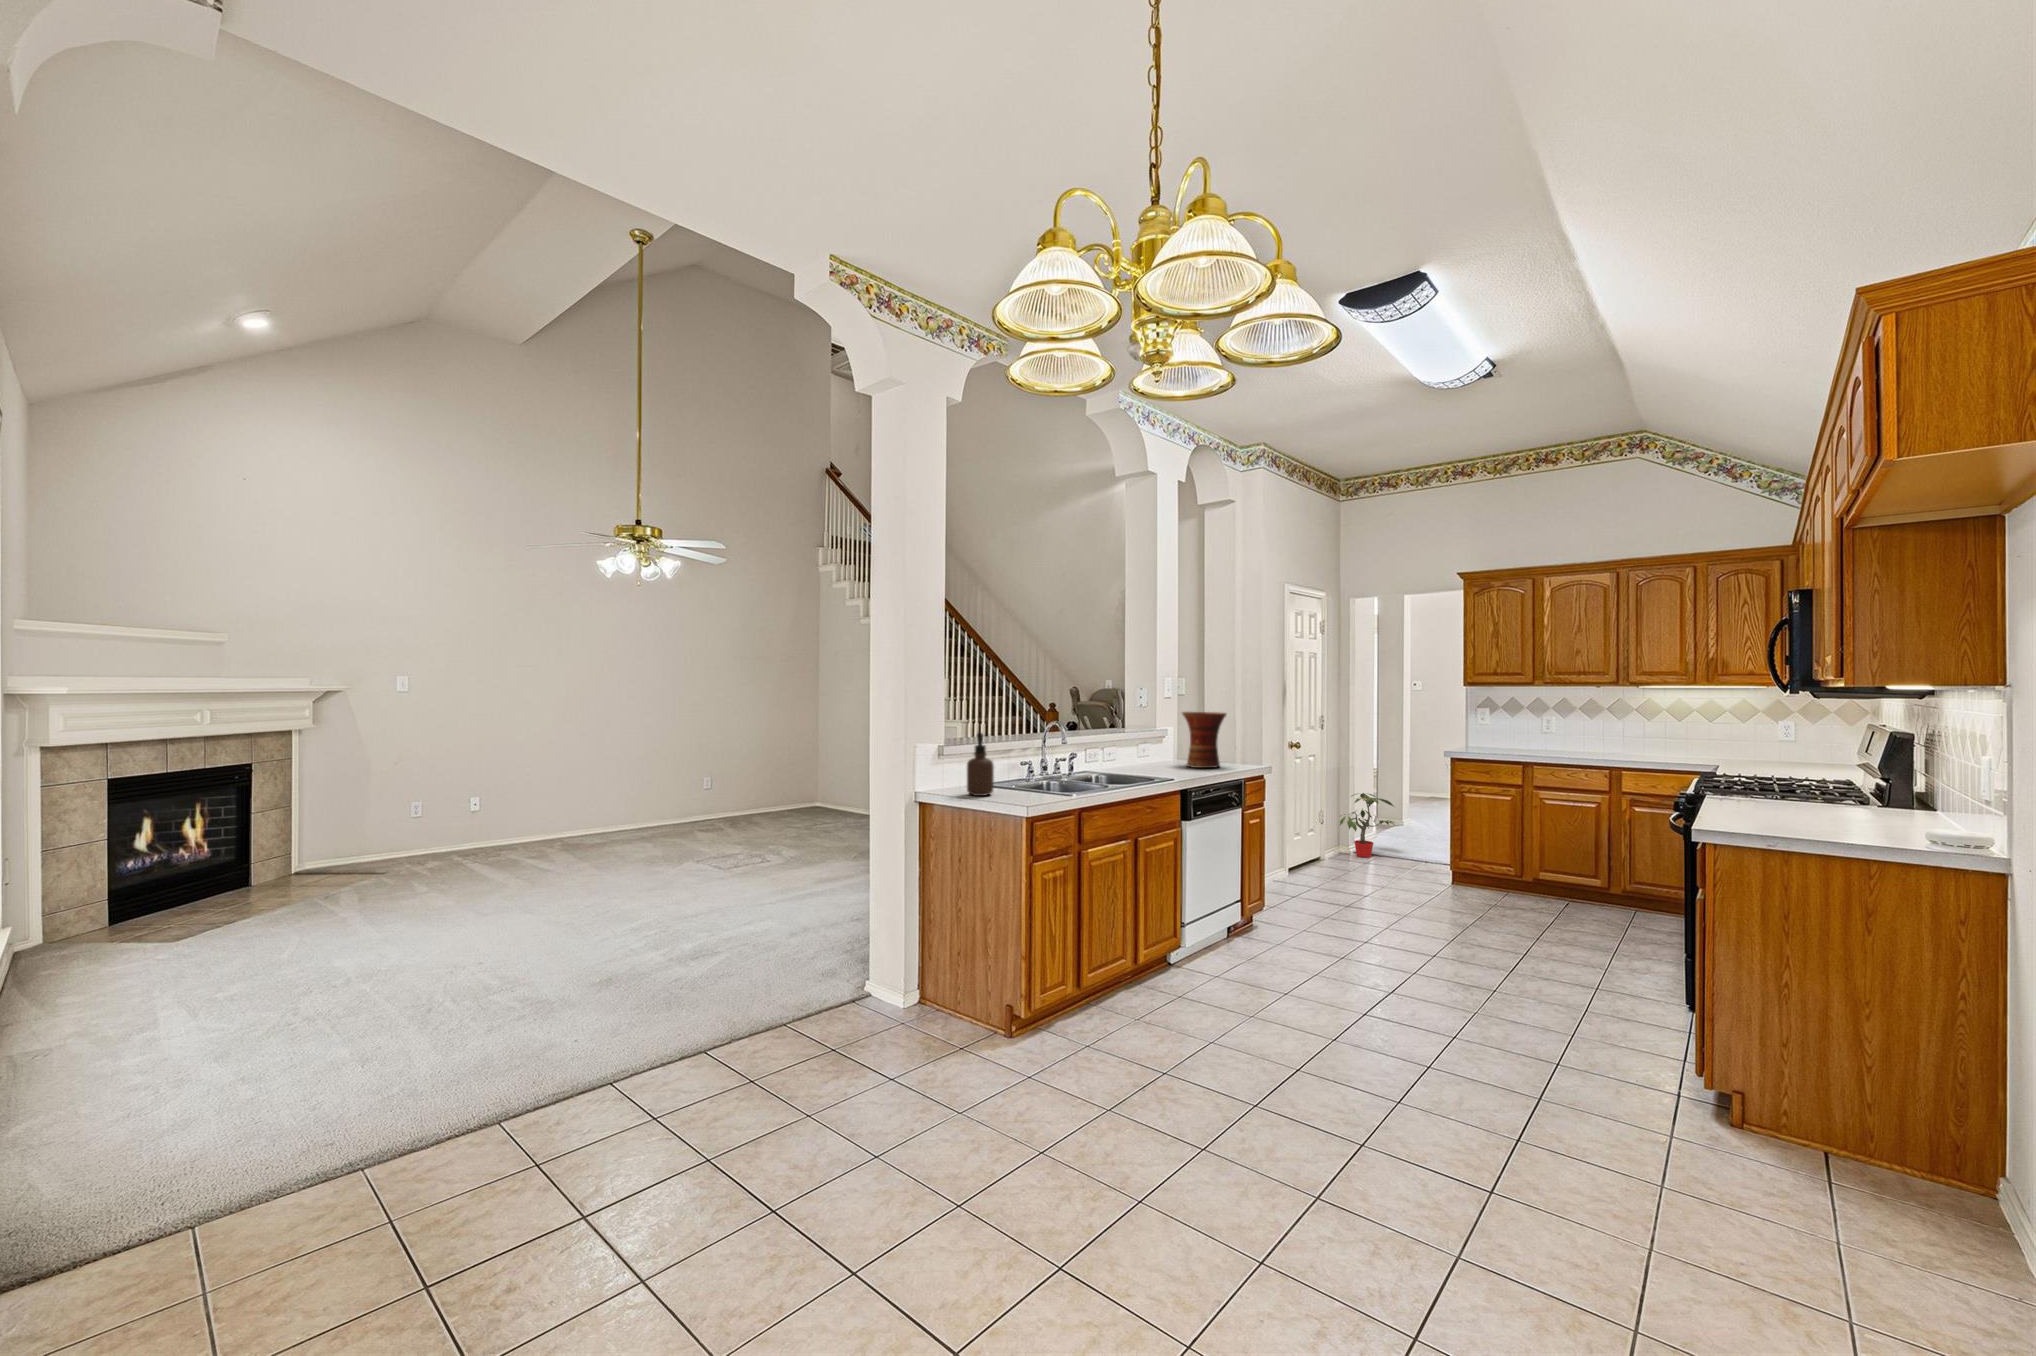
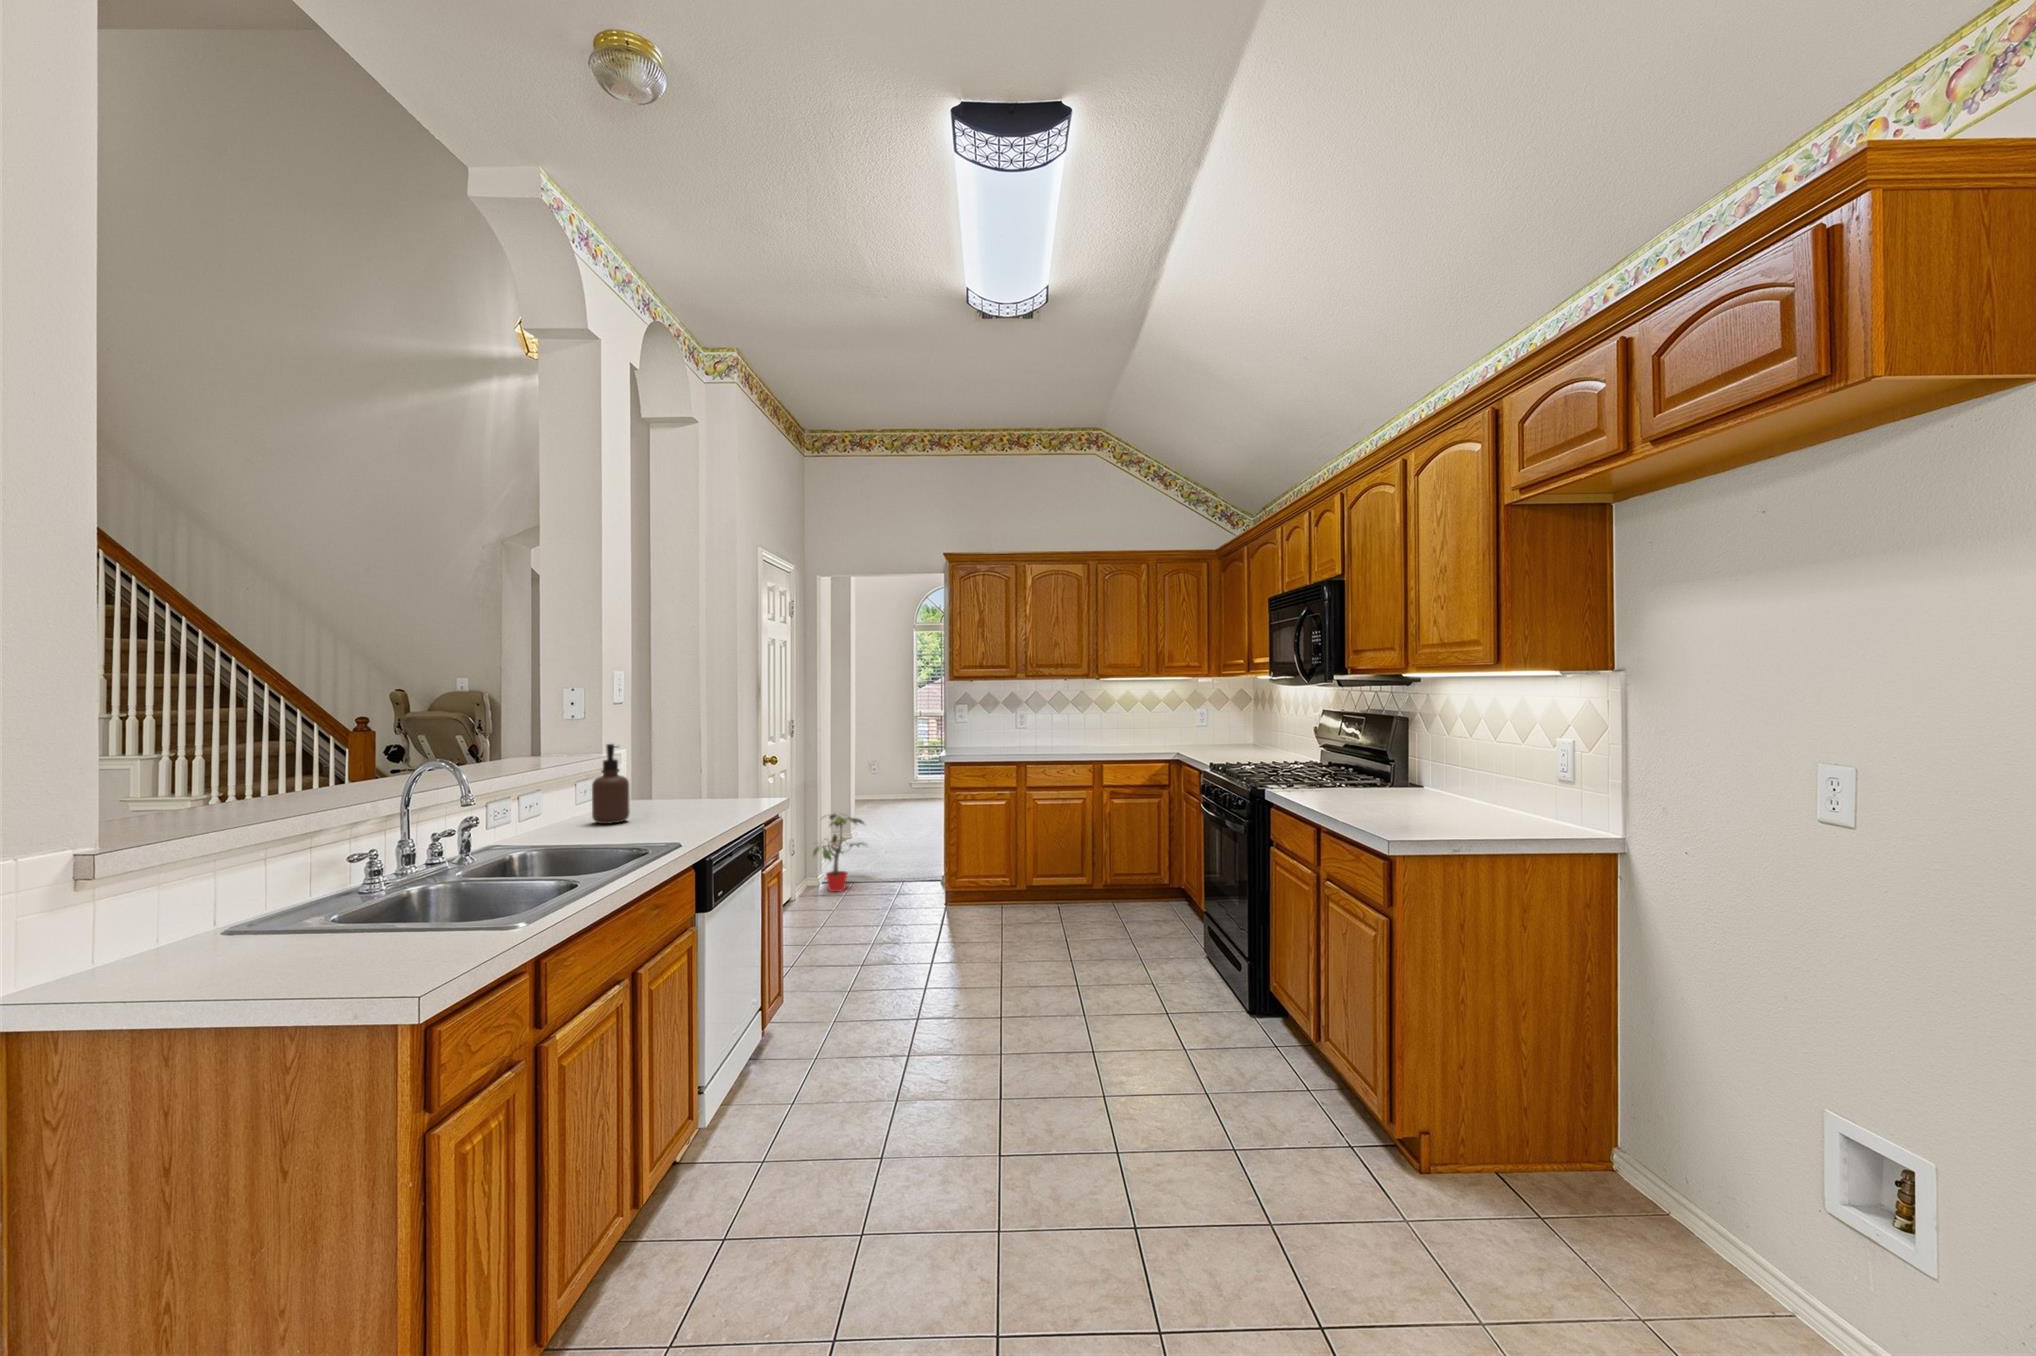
vase: present [1182,712,1226,768] -> none [657,724,731,814]
soap dispenser: present [967,733,994,796] -> present [592,744,630,824]

